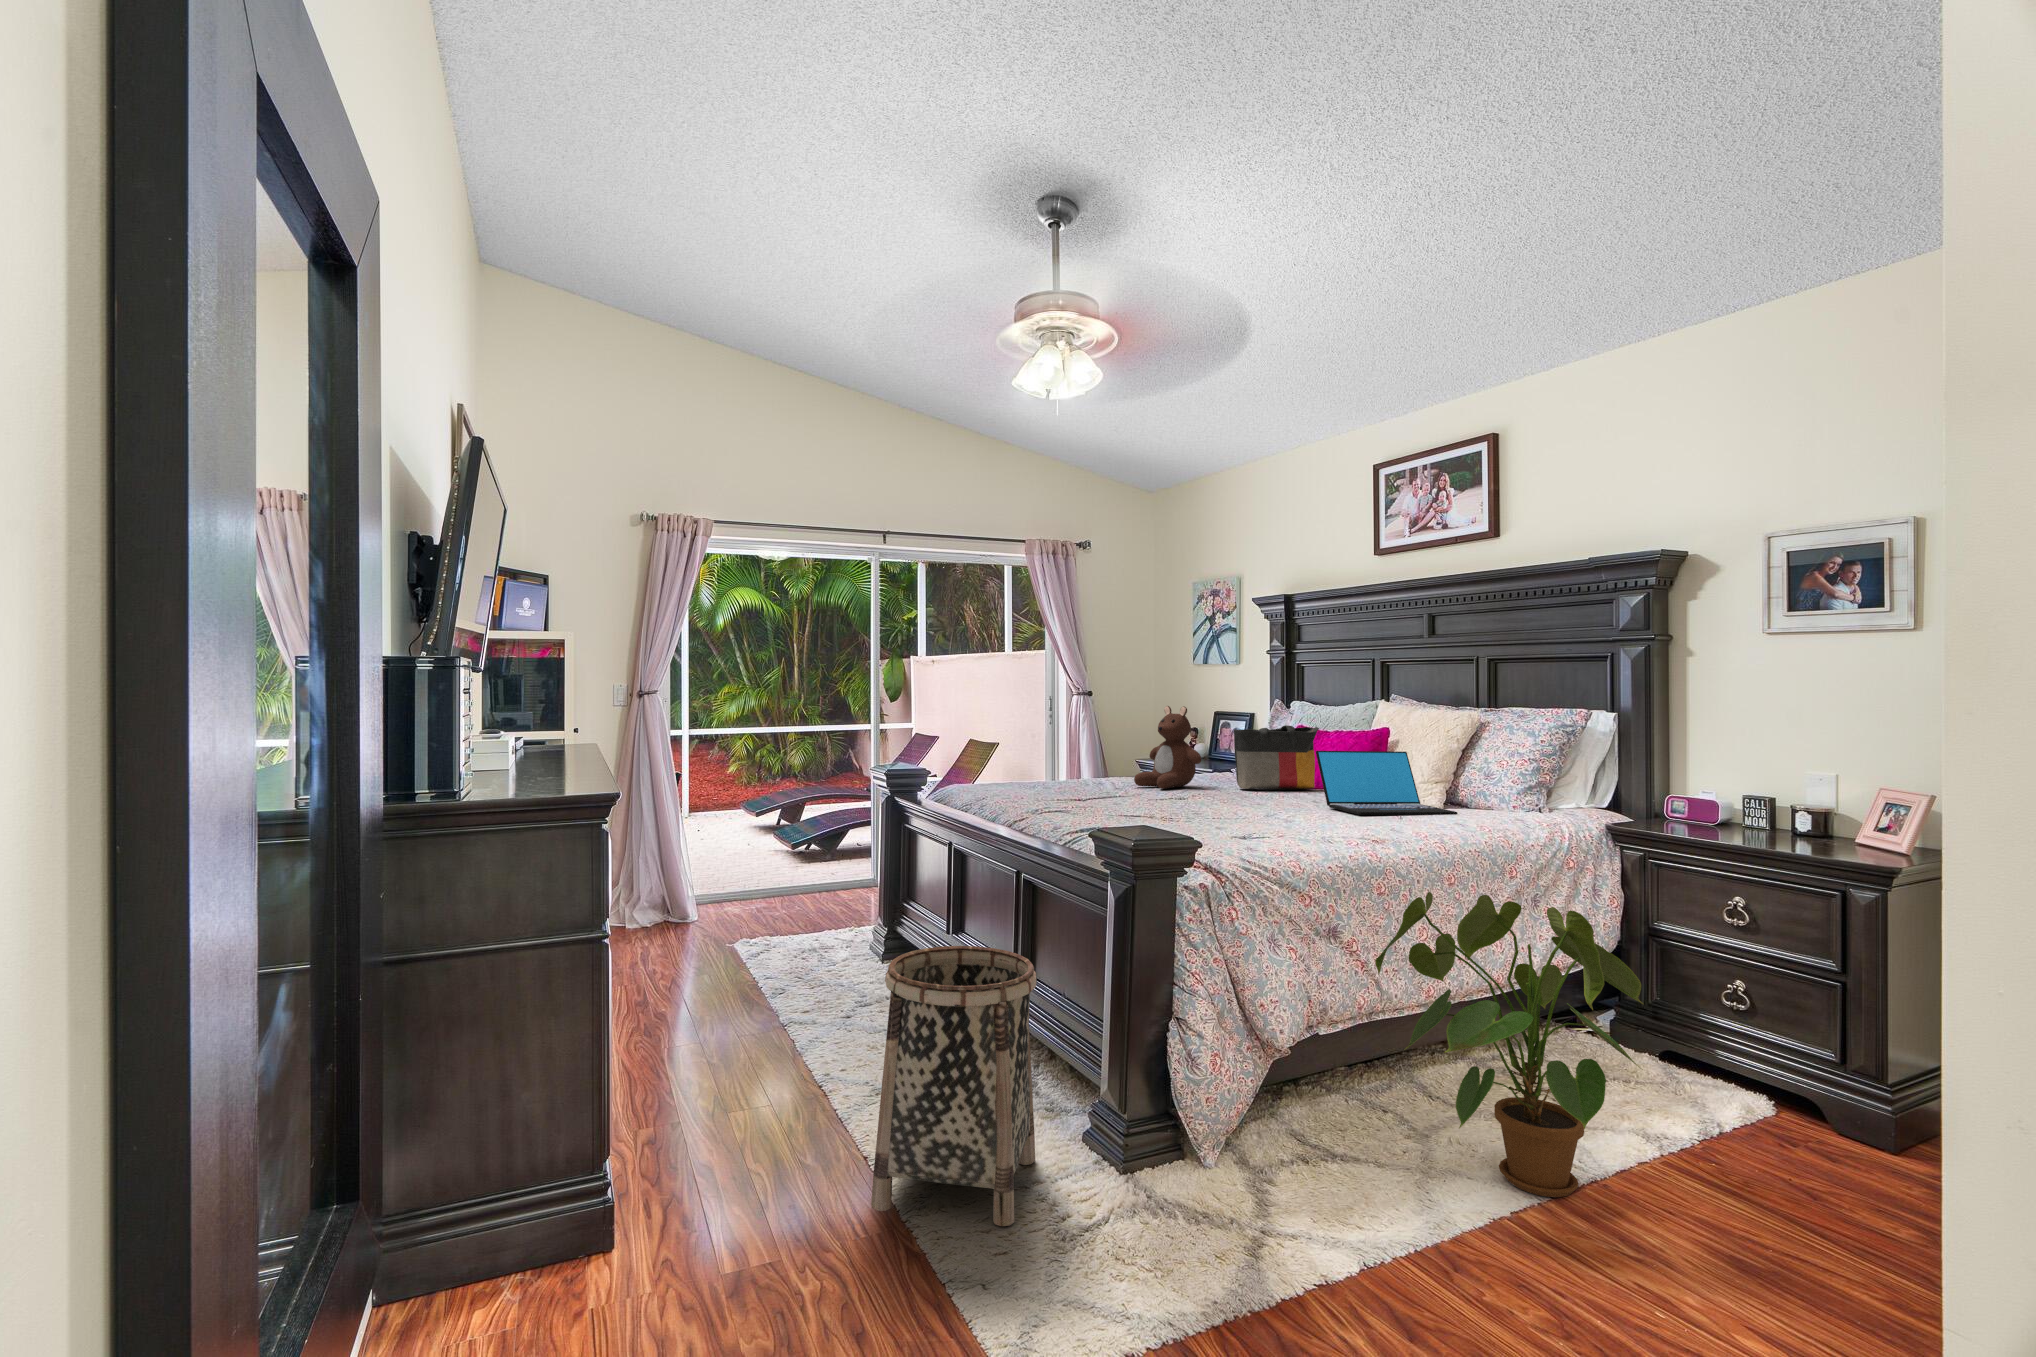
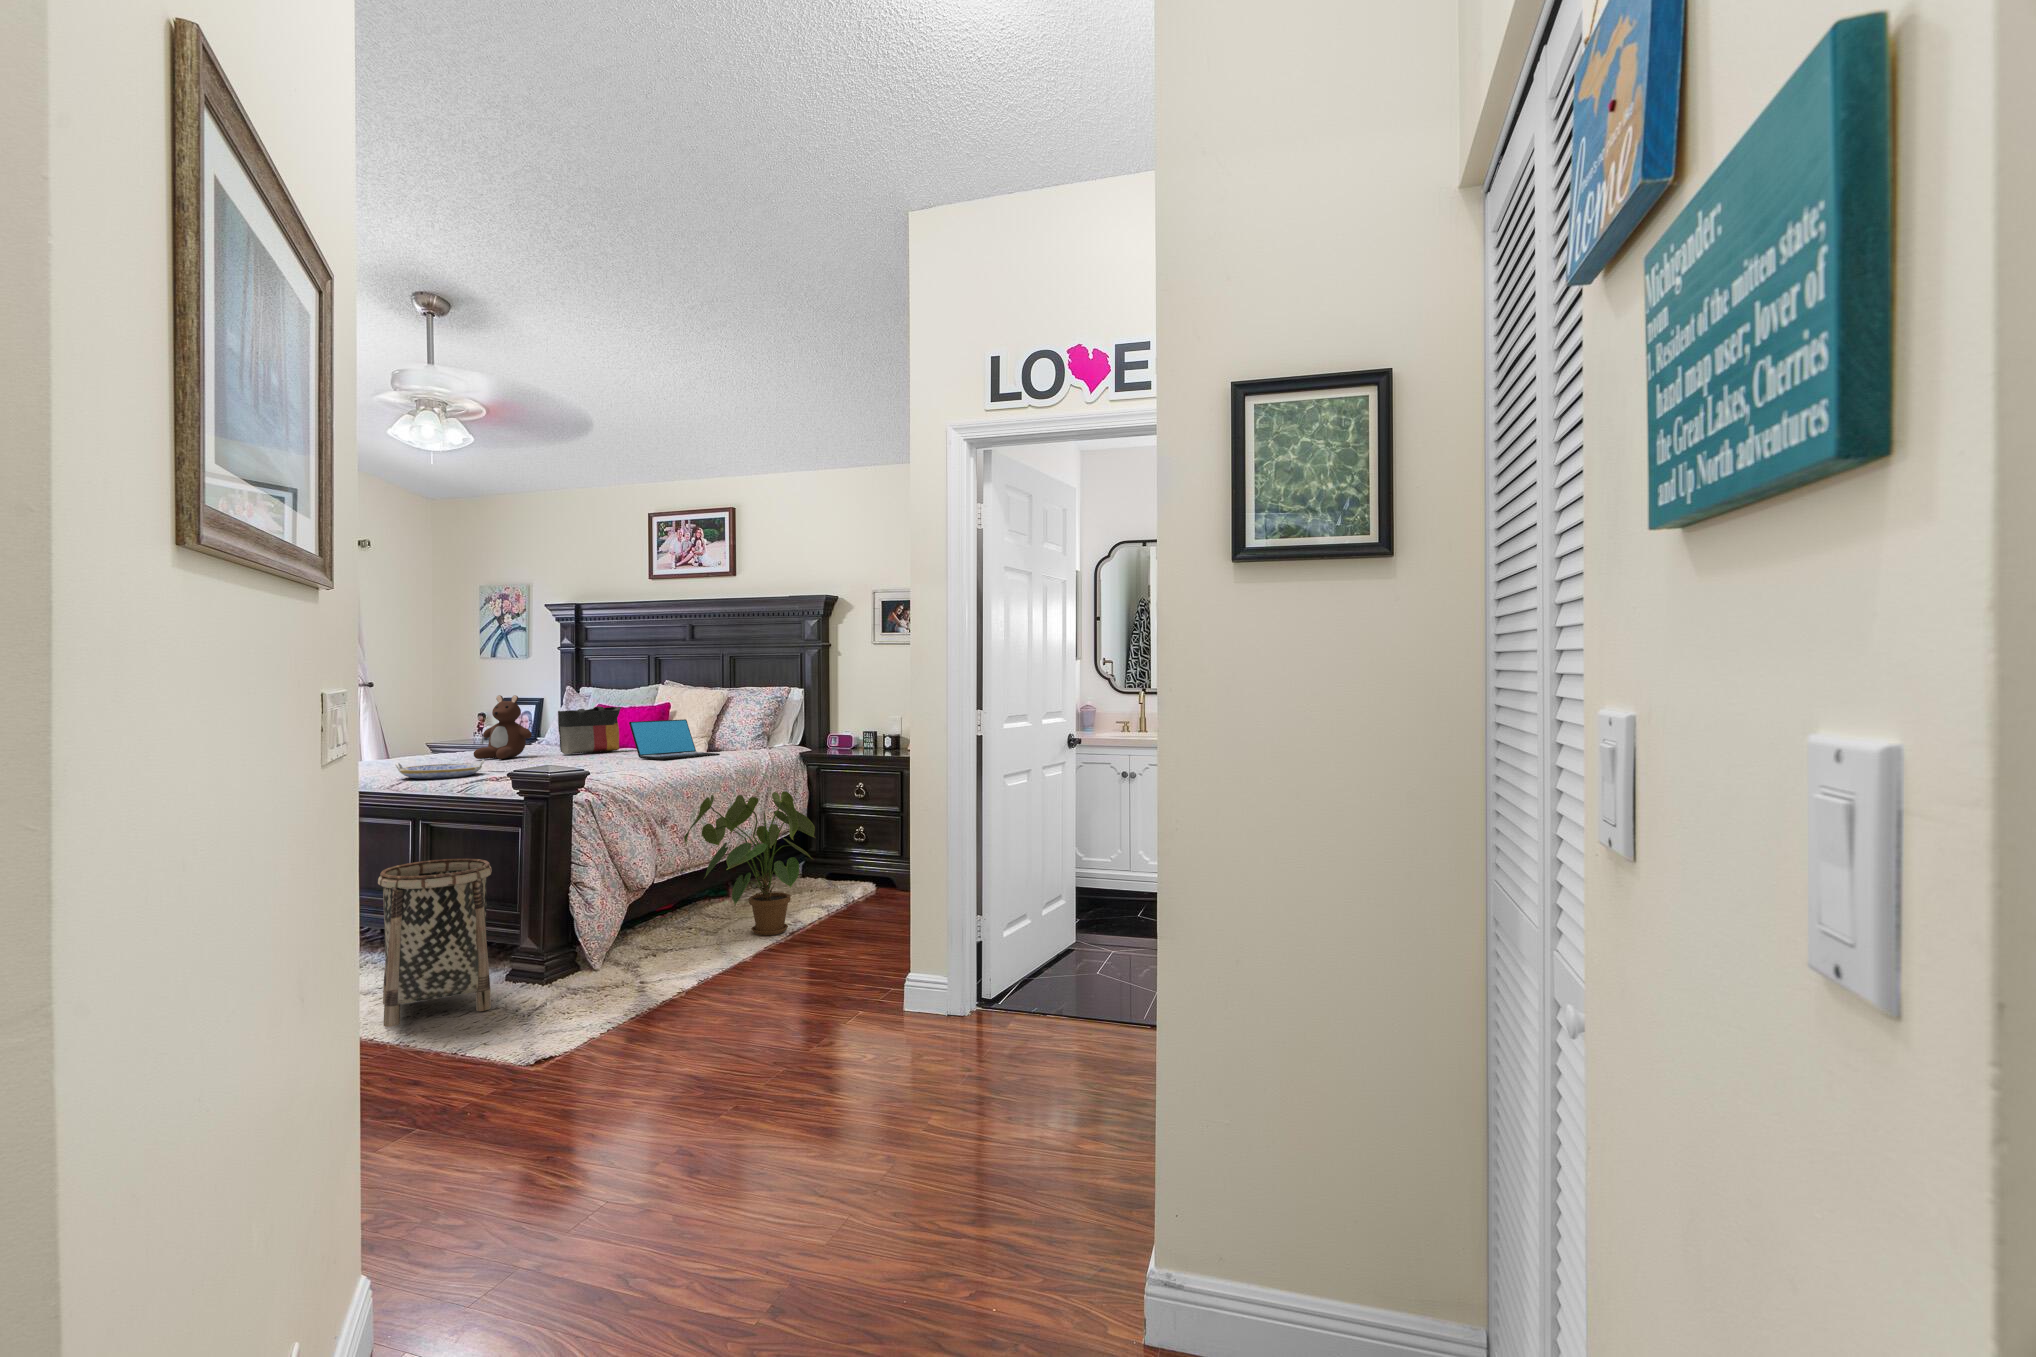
serving tray: none [1009,788,1110,814] -> present [395,760,485,779]

